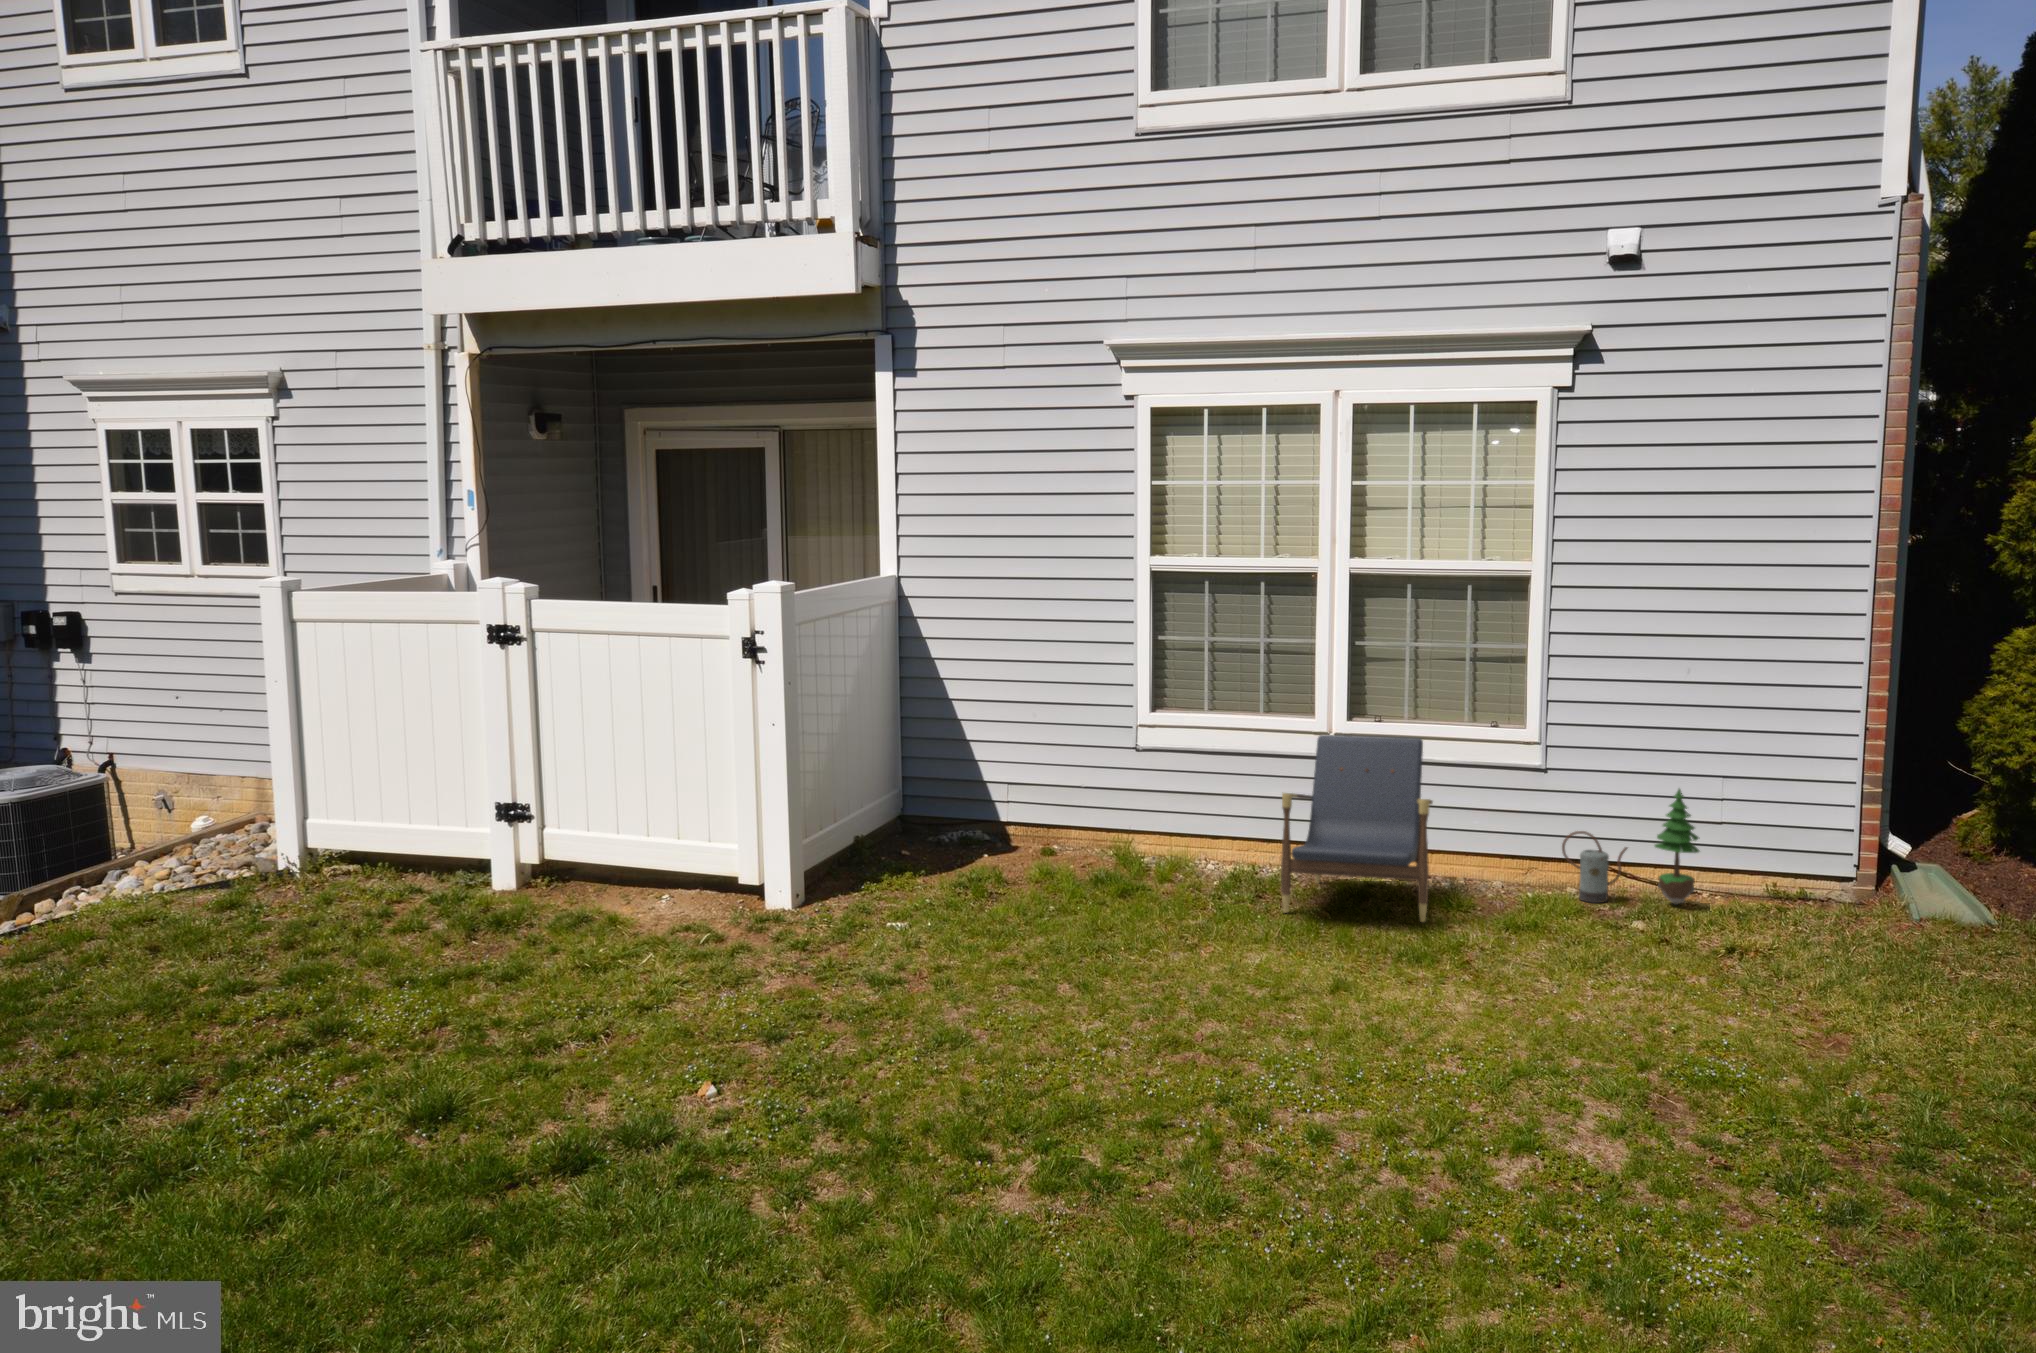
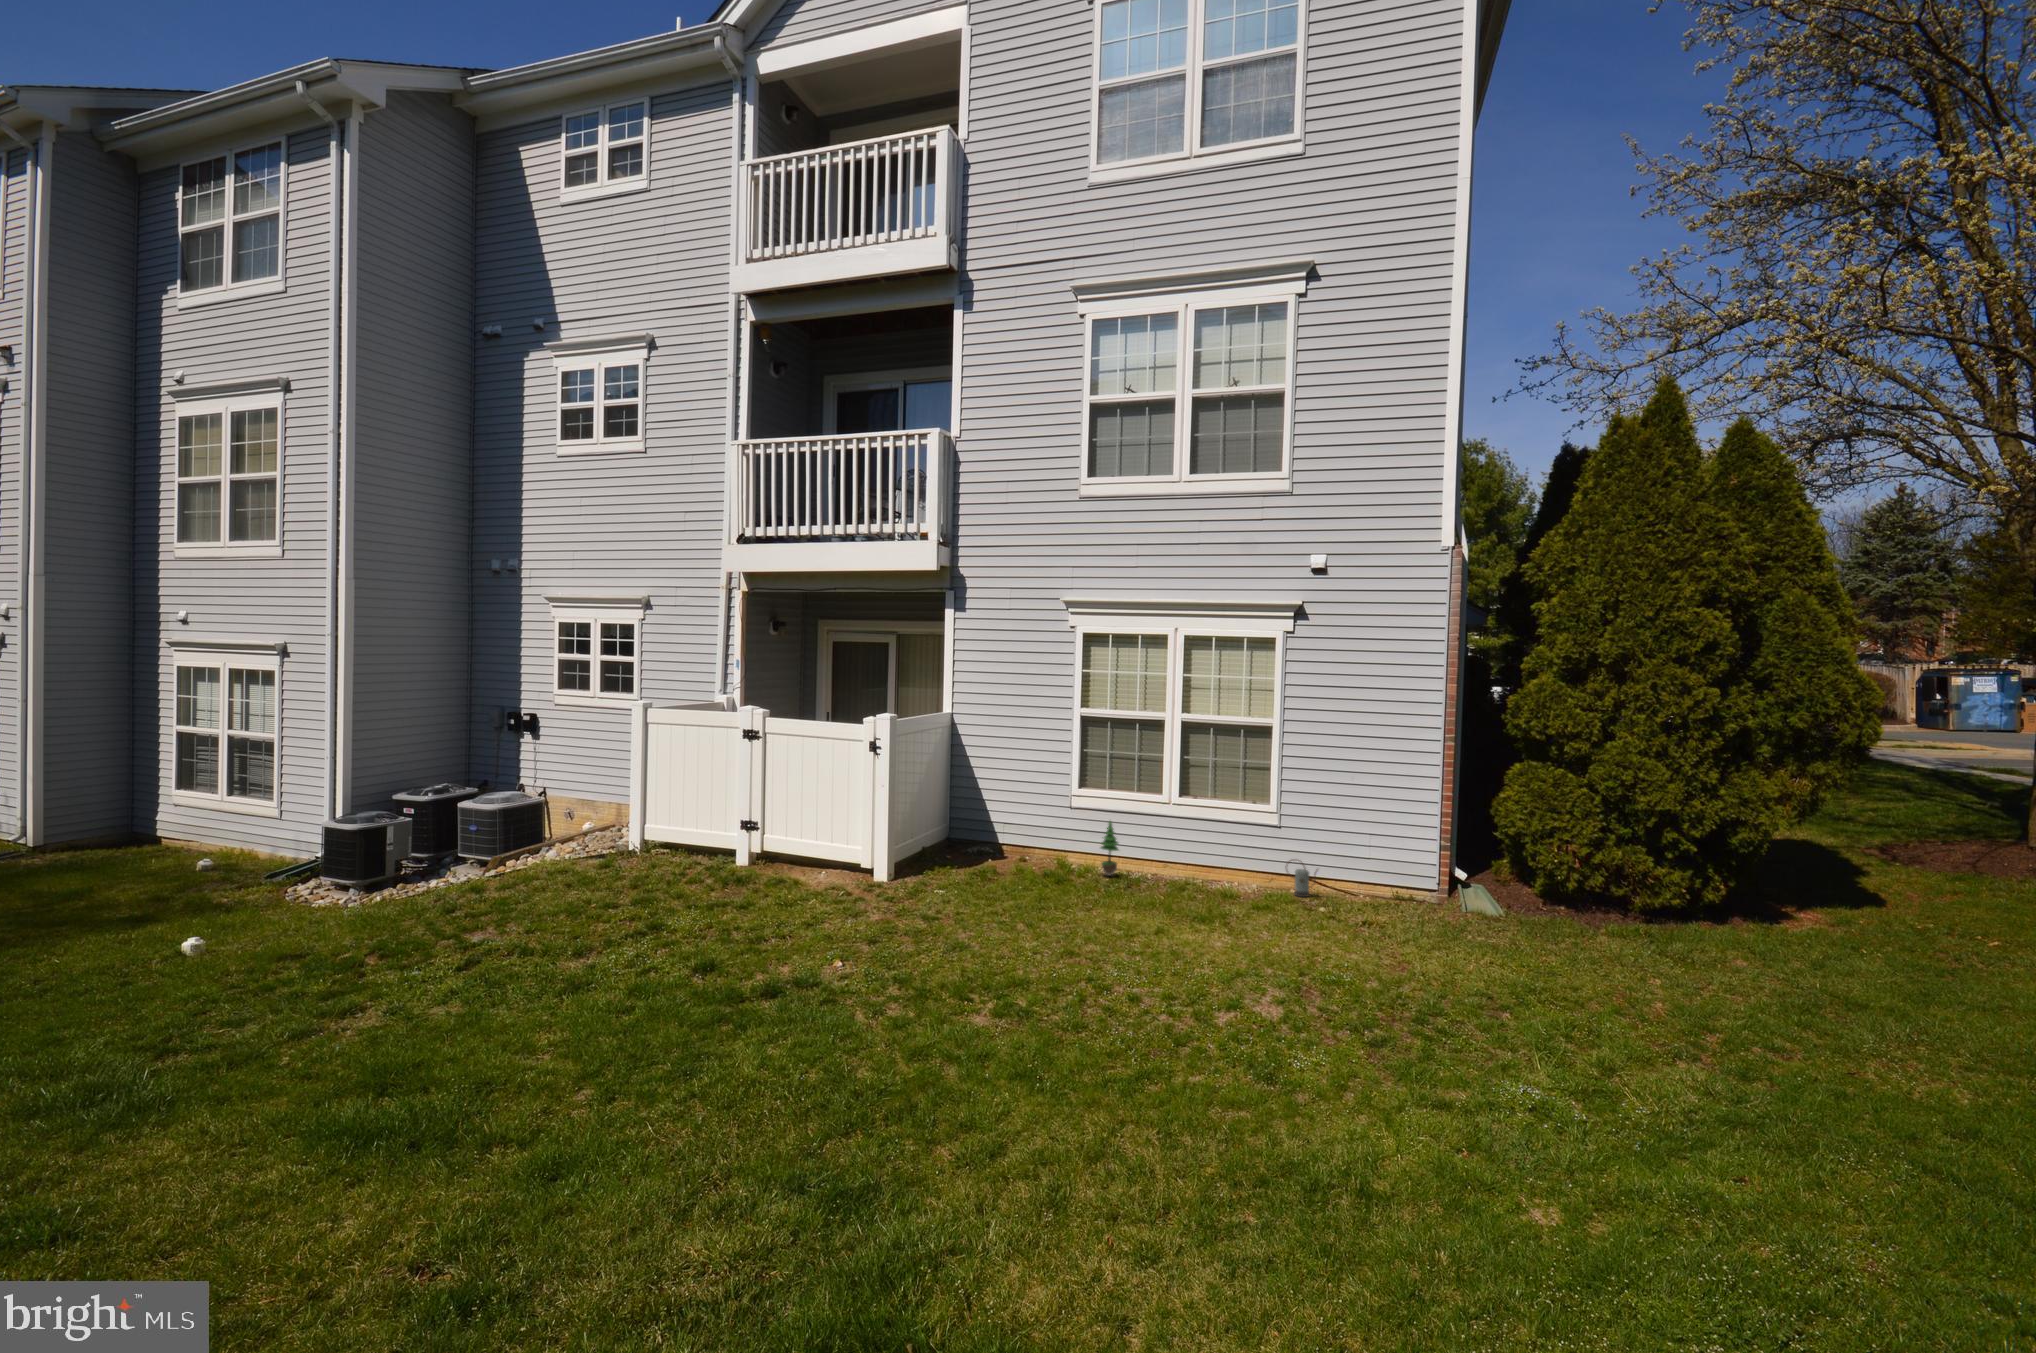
lounge chair: present [1281,735,1433,922] -> none [1139,803,1218,902]
potted tree: present [1655,789,1699,905] -> present [1101,821,1118,876]

